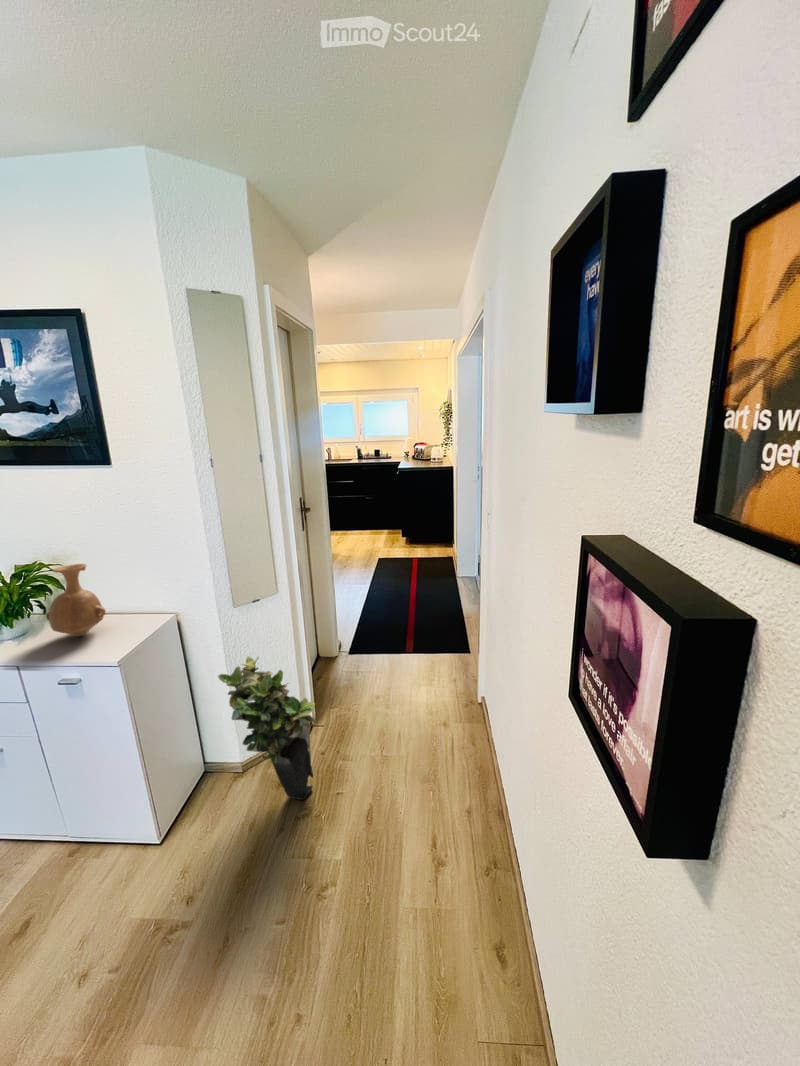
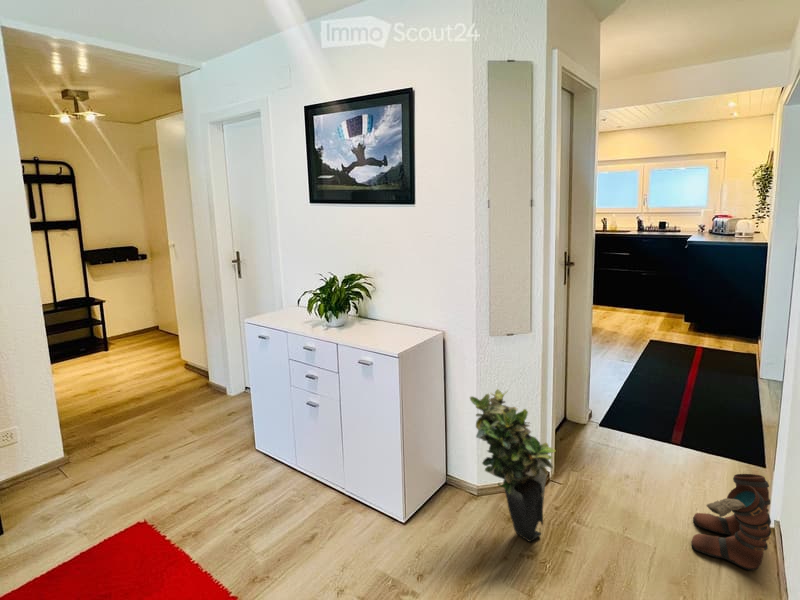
vase: present [46,564,106,636] -> none [357,283,395,339]
boots: none [430,667,480,745] -> present [691,474,771,570]

